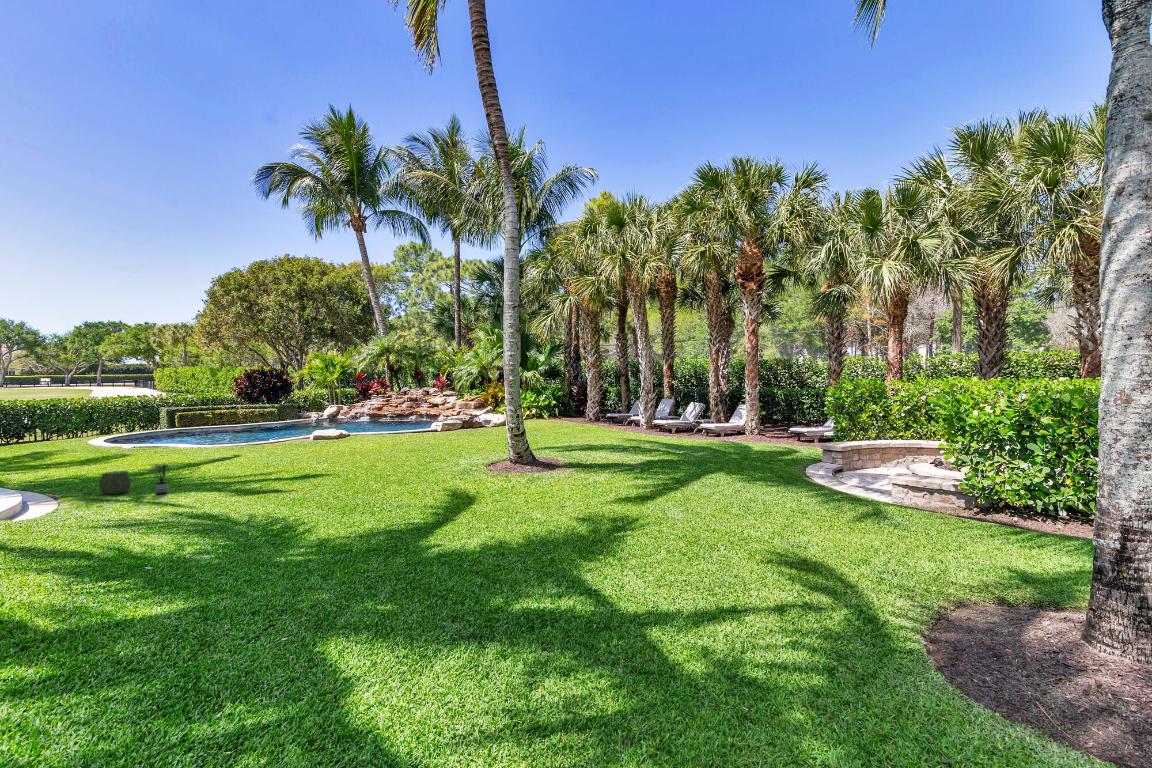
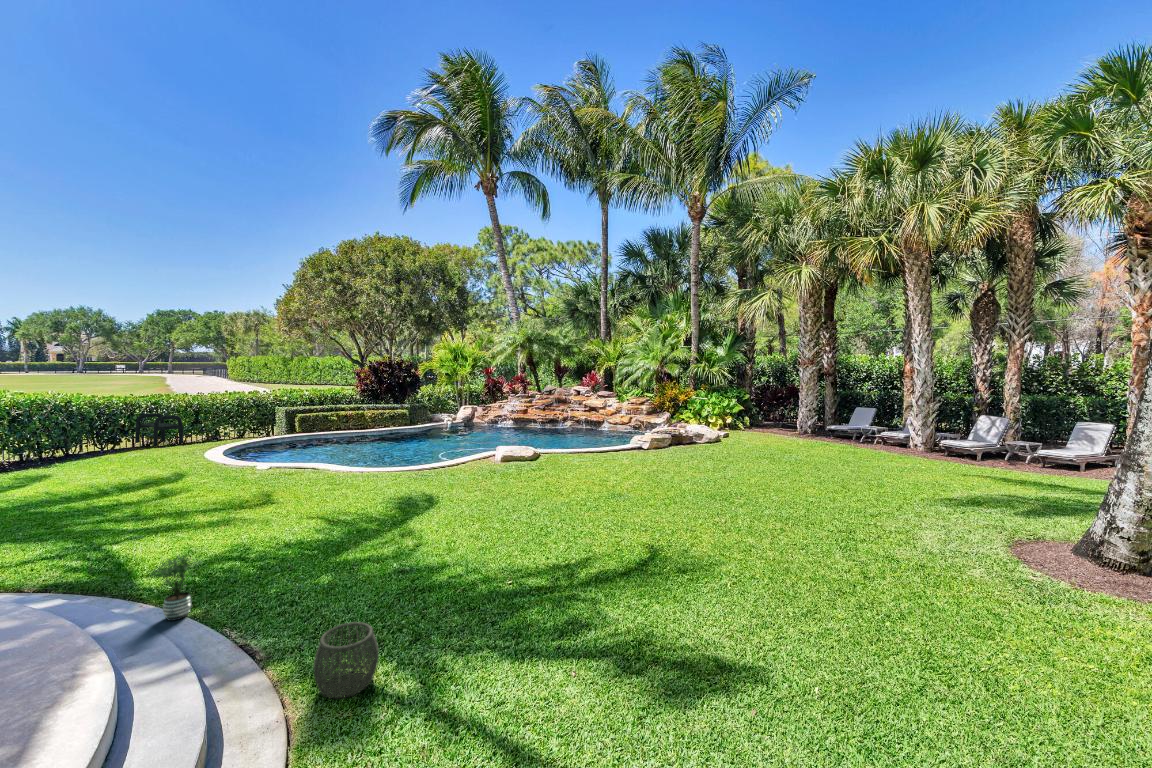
bench: none [38,412,77,436] -> present [135,413,183,446]
potted plant: present [149,464,172,495] -> present [153,556,201,621]

